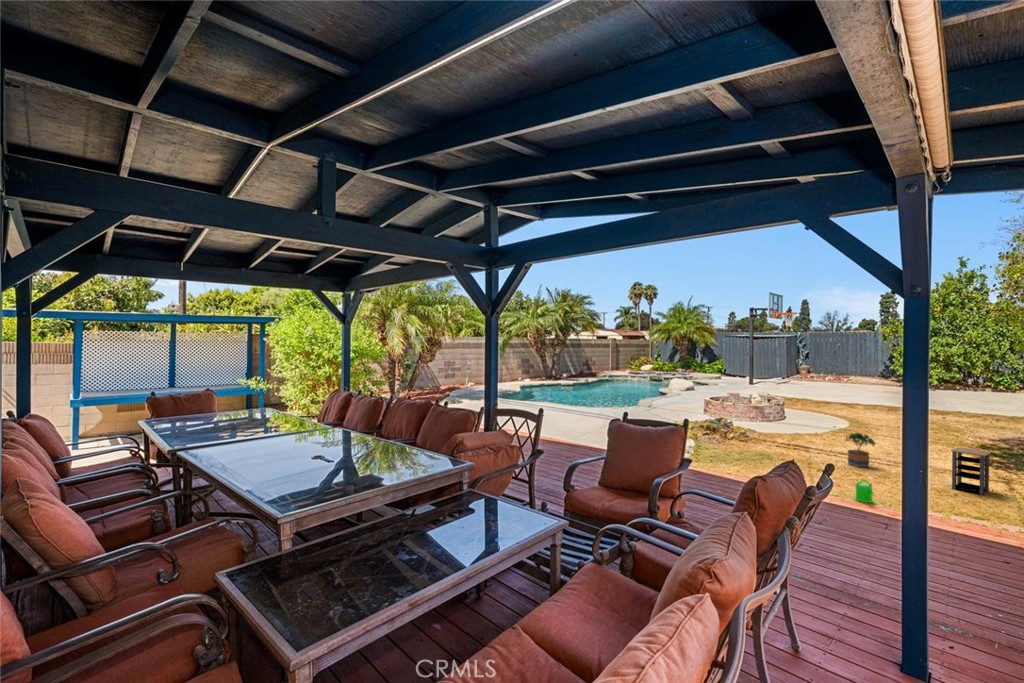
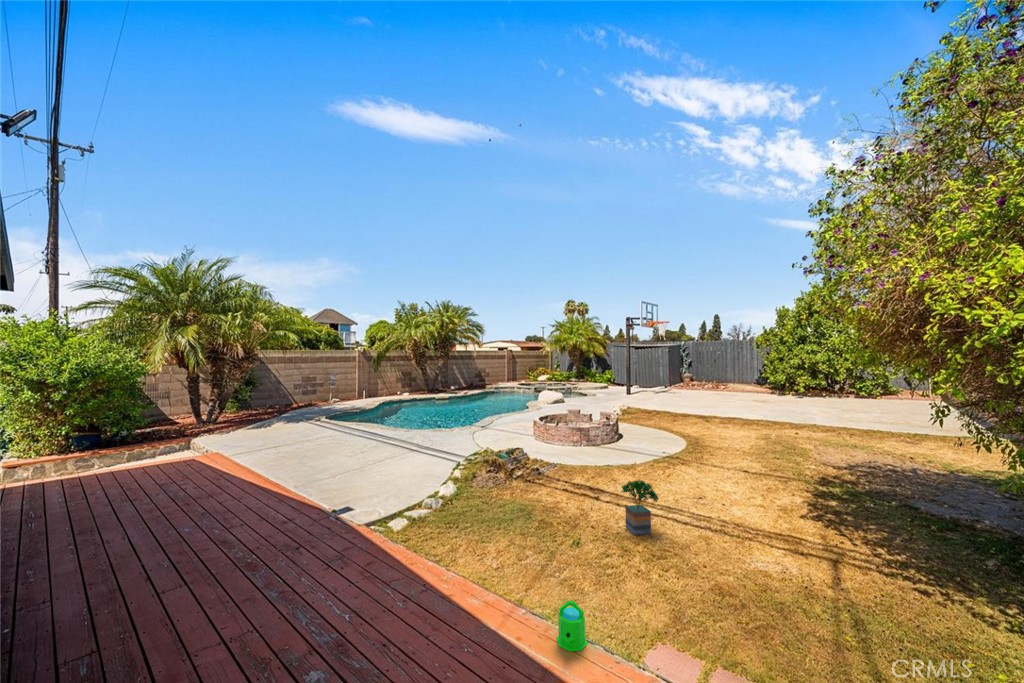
side table: present [951,447,991,495] -> none [742,513,803,607]

